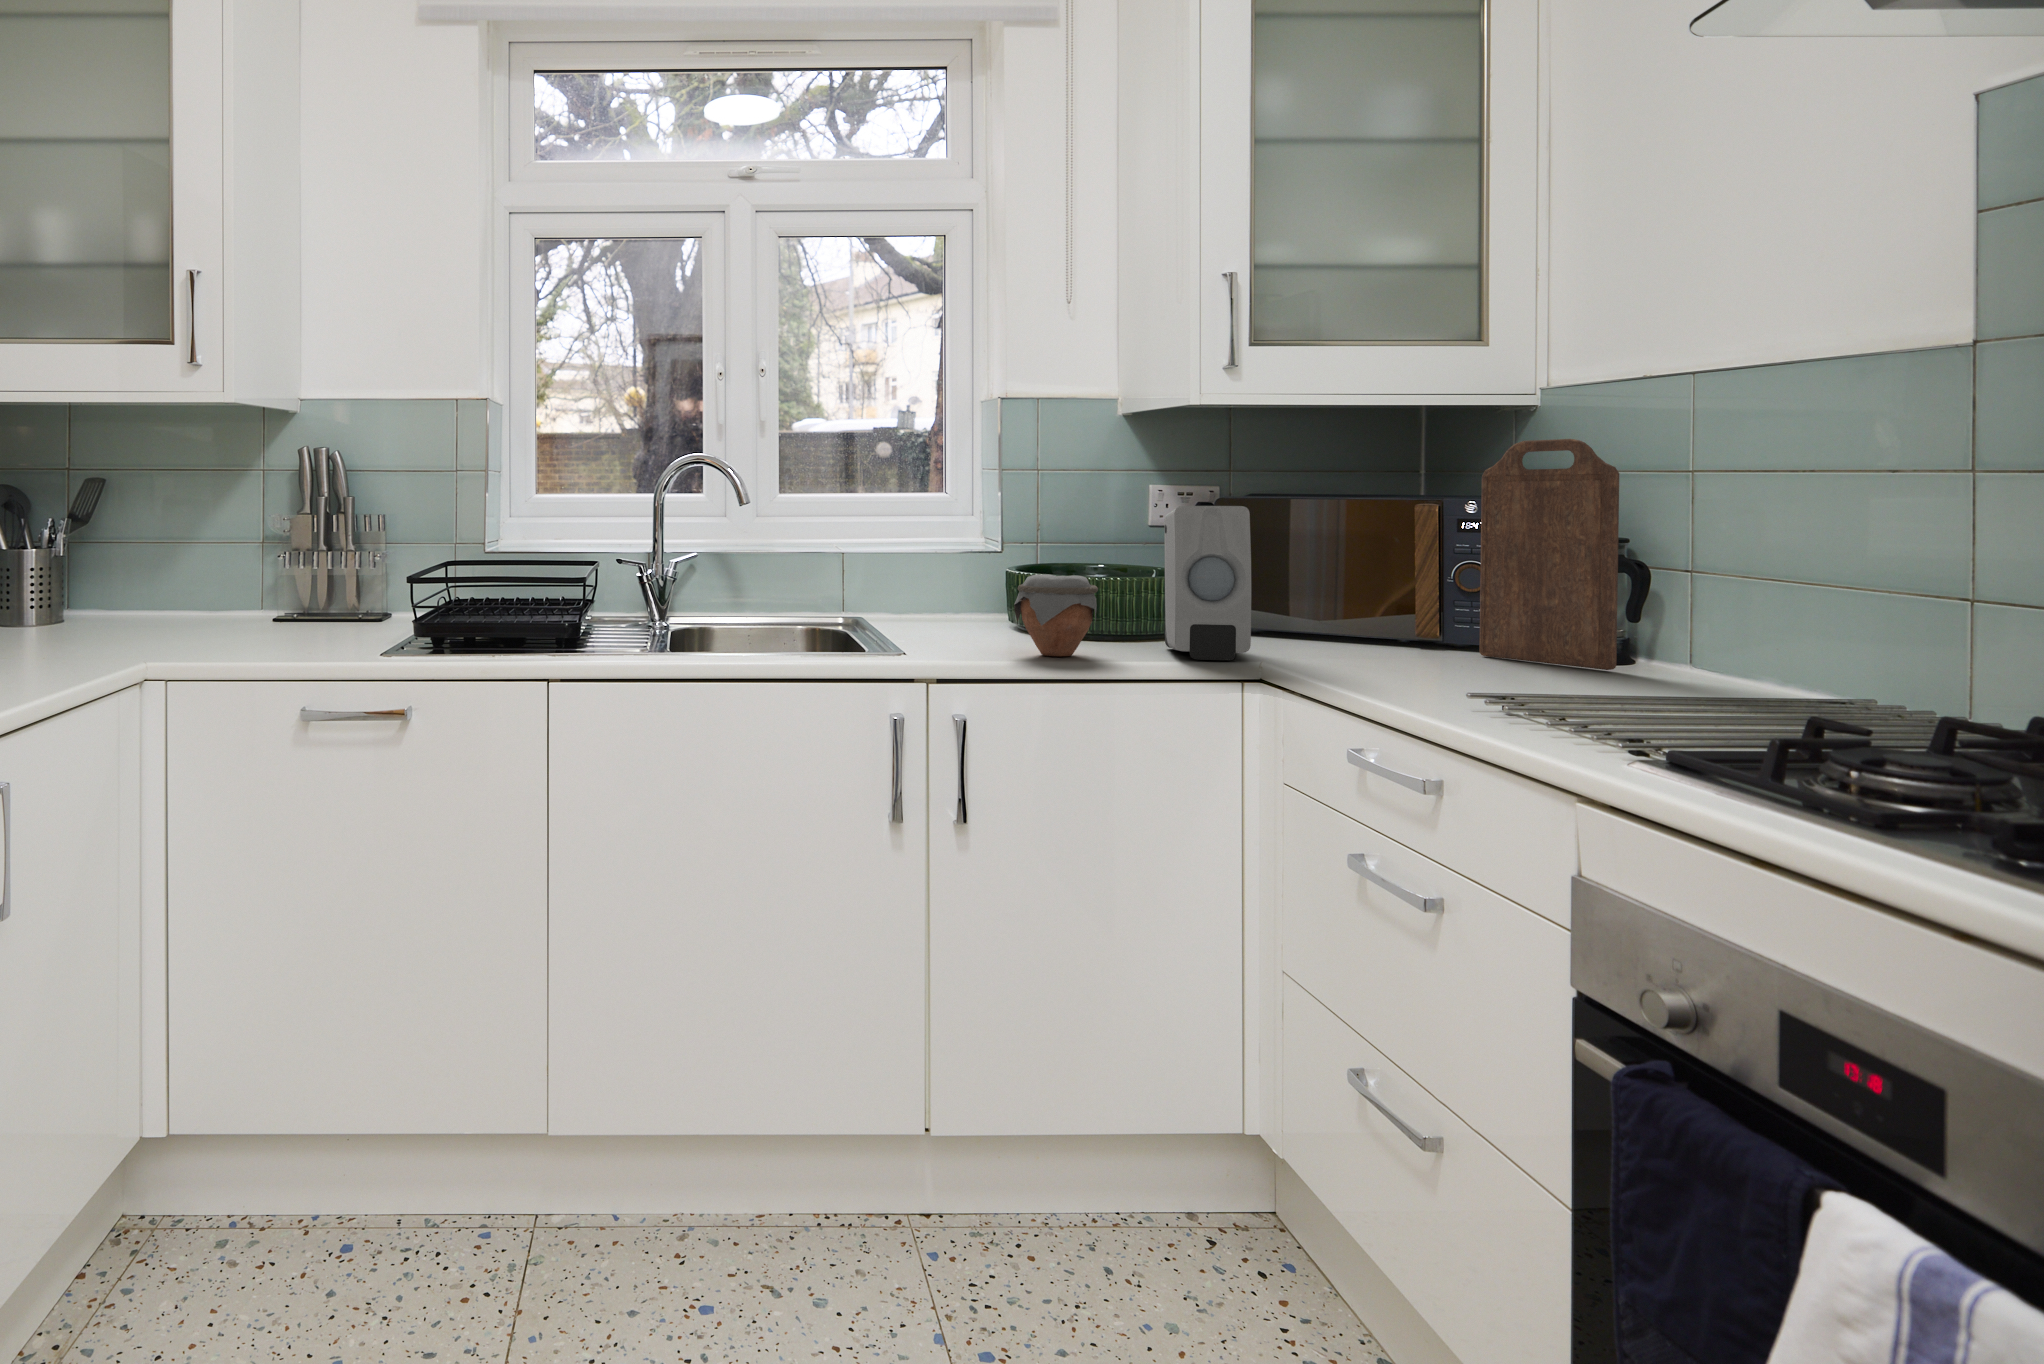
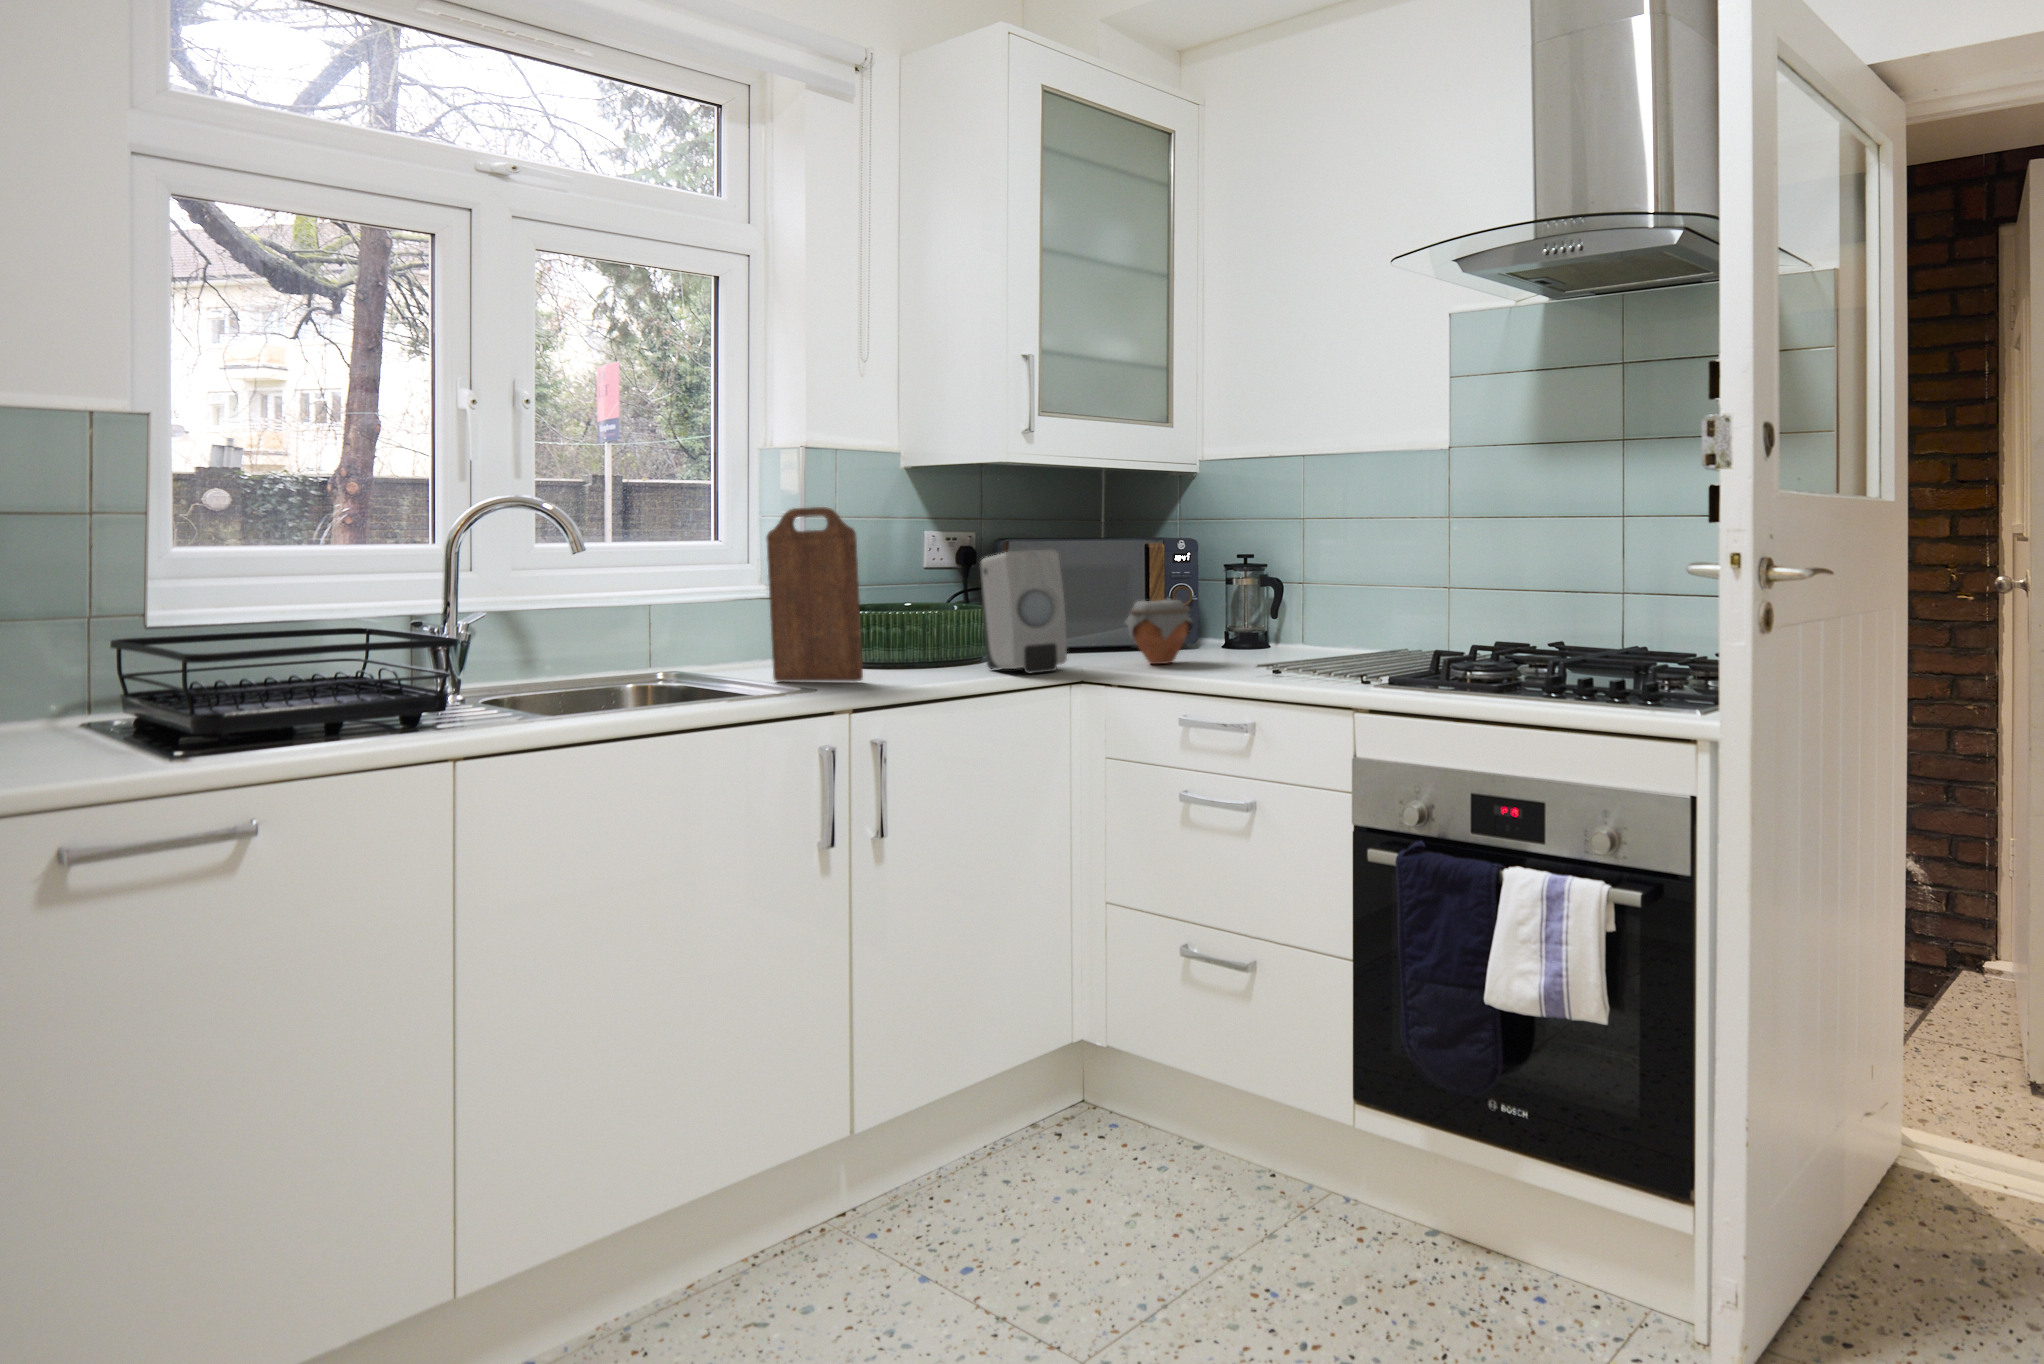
cutting board: present [1479,439,1619,670] -> present [766,507,863,682]
jar: present [1014,574,1098,656] -> present [1125,600,1193,664]

